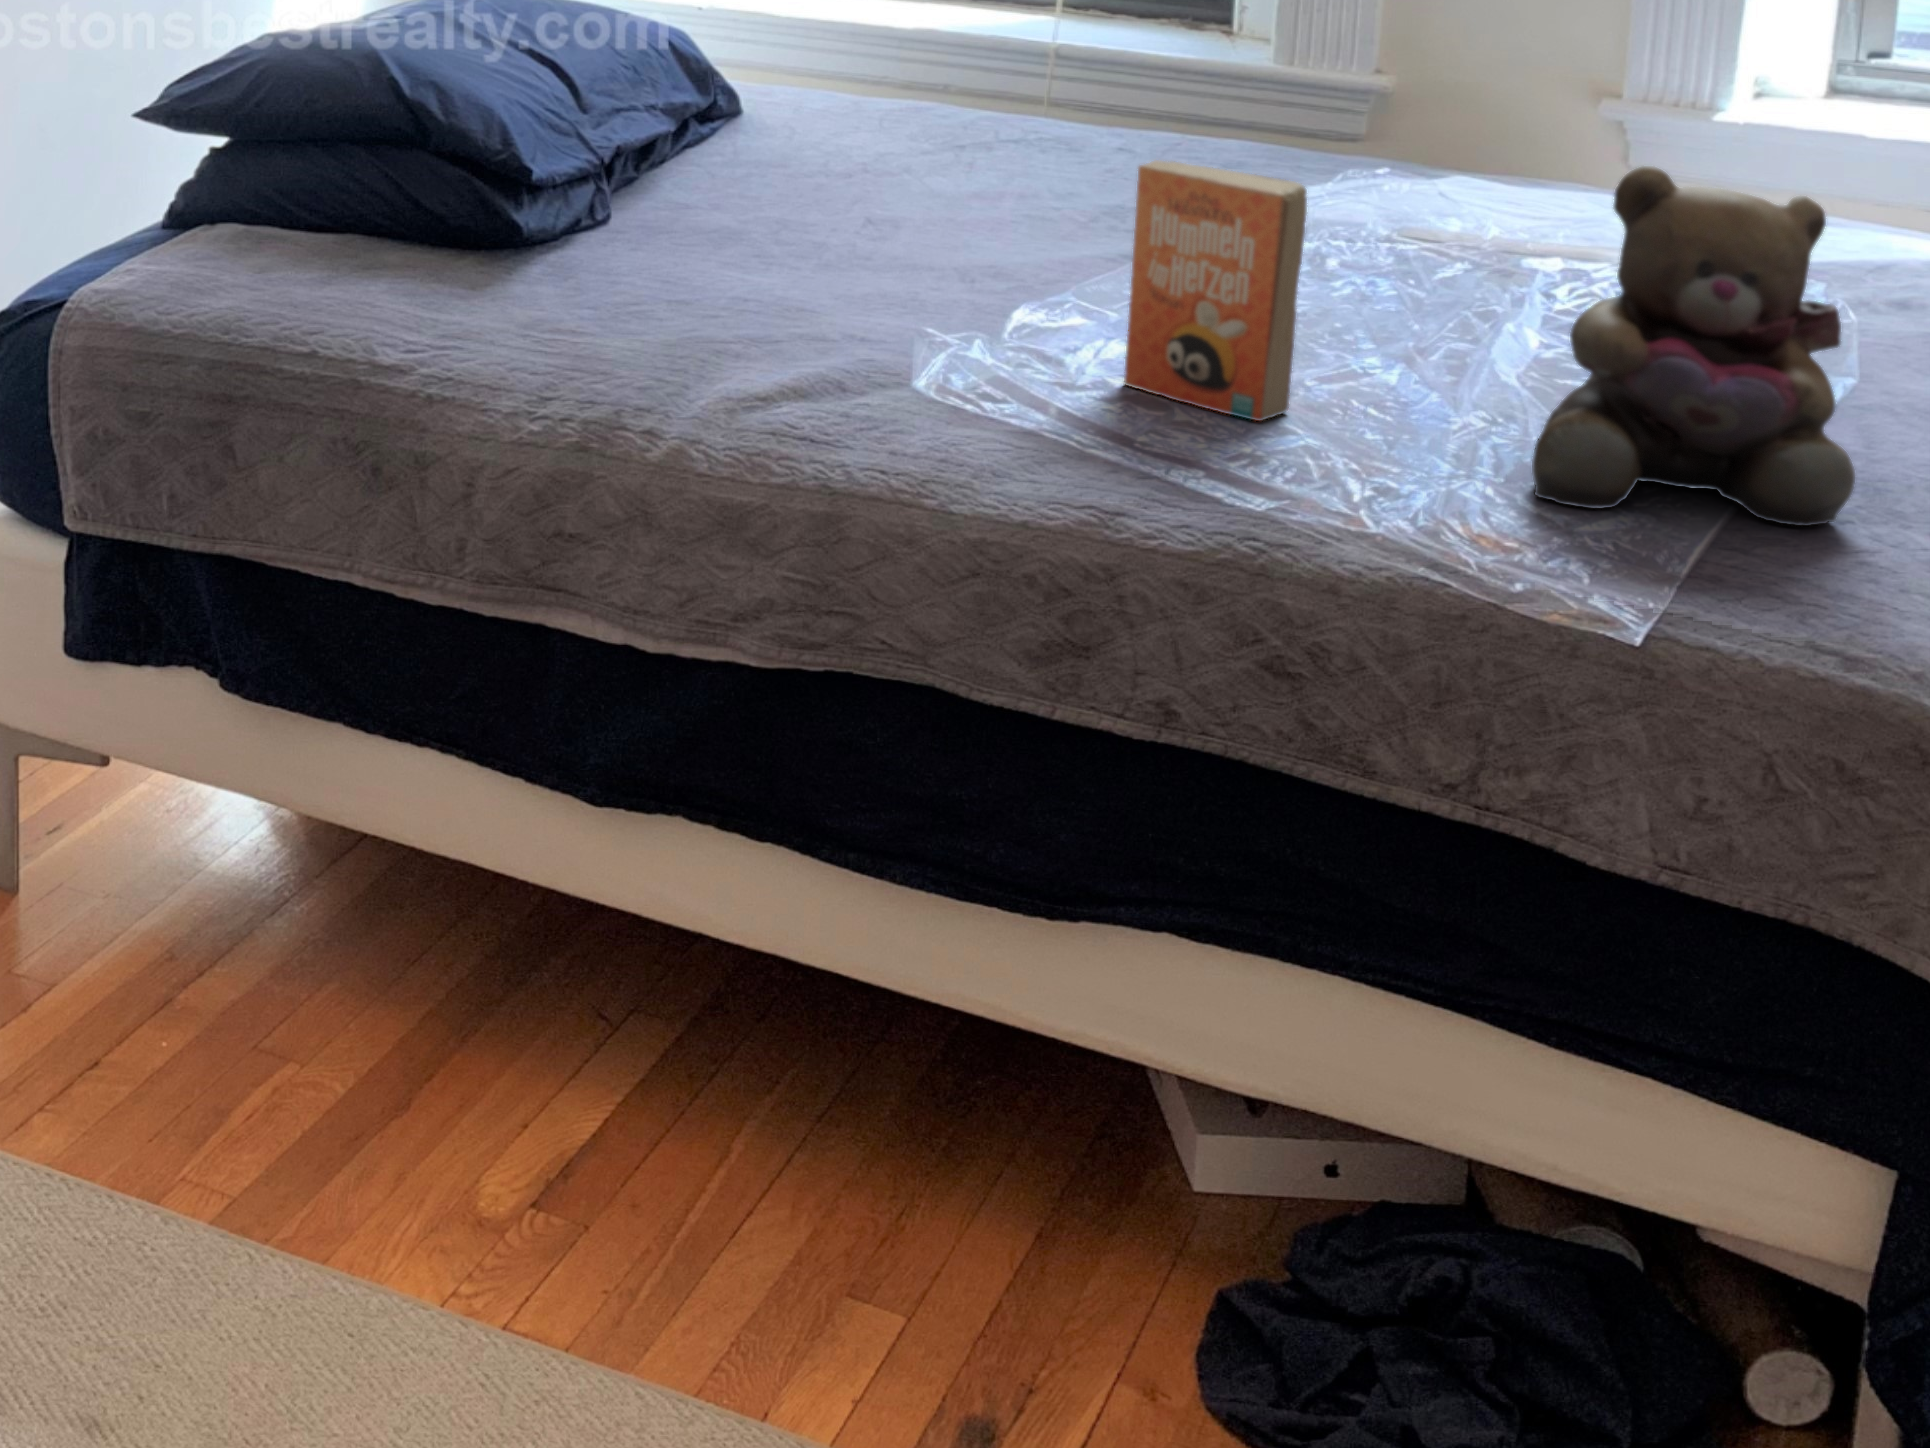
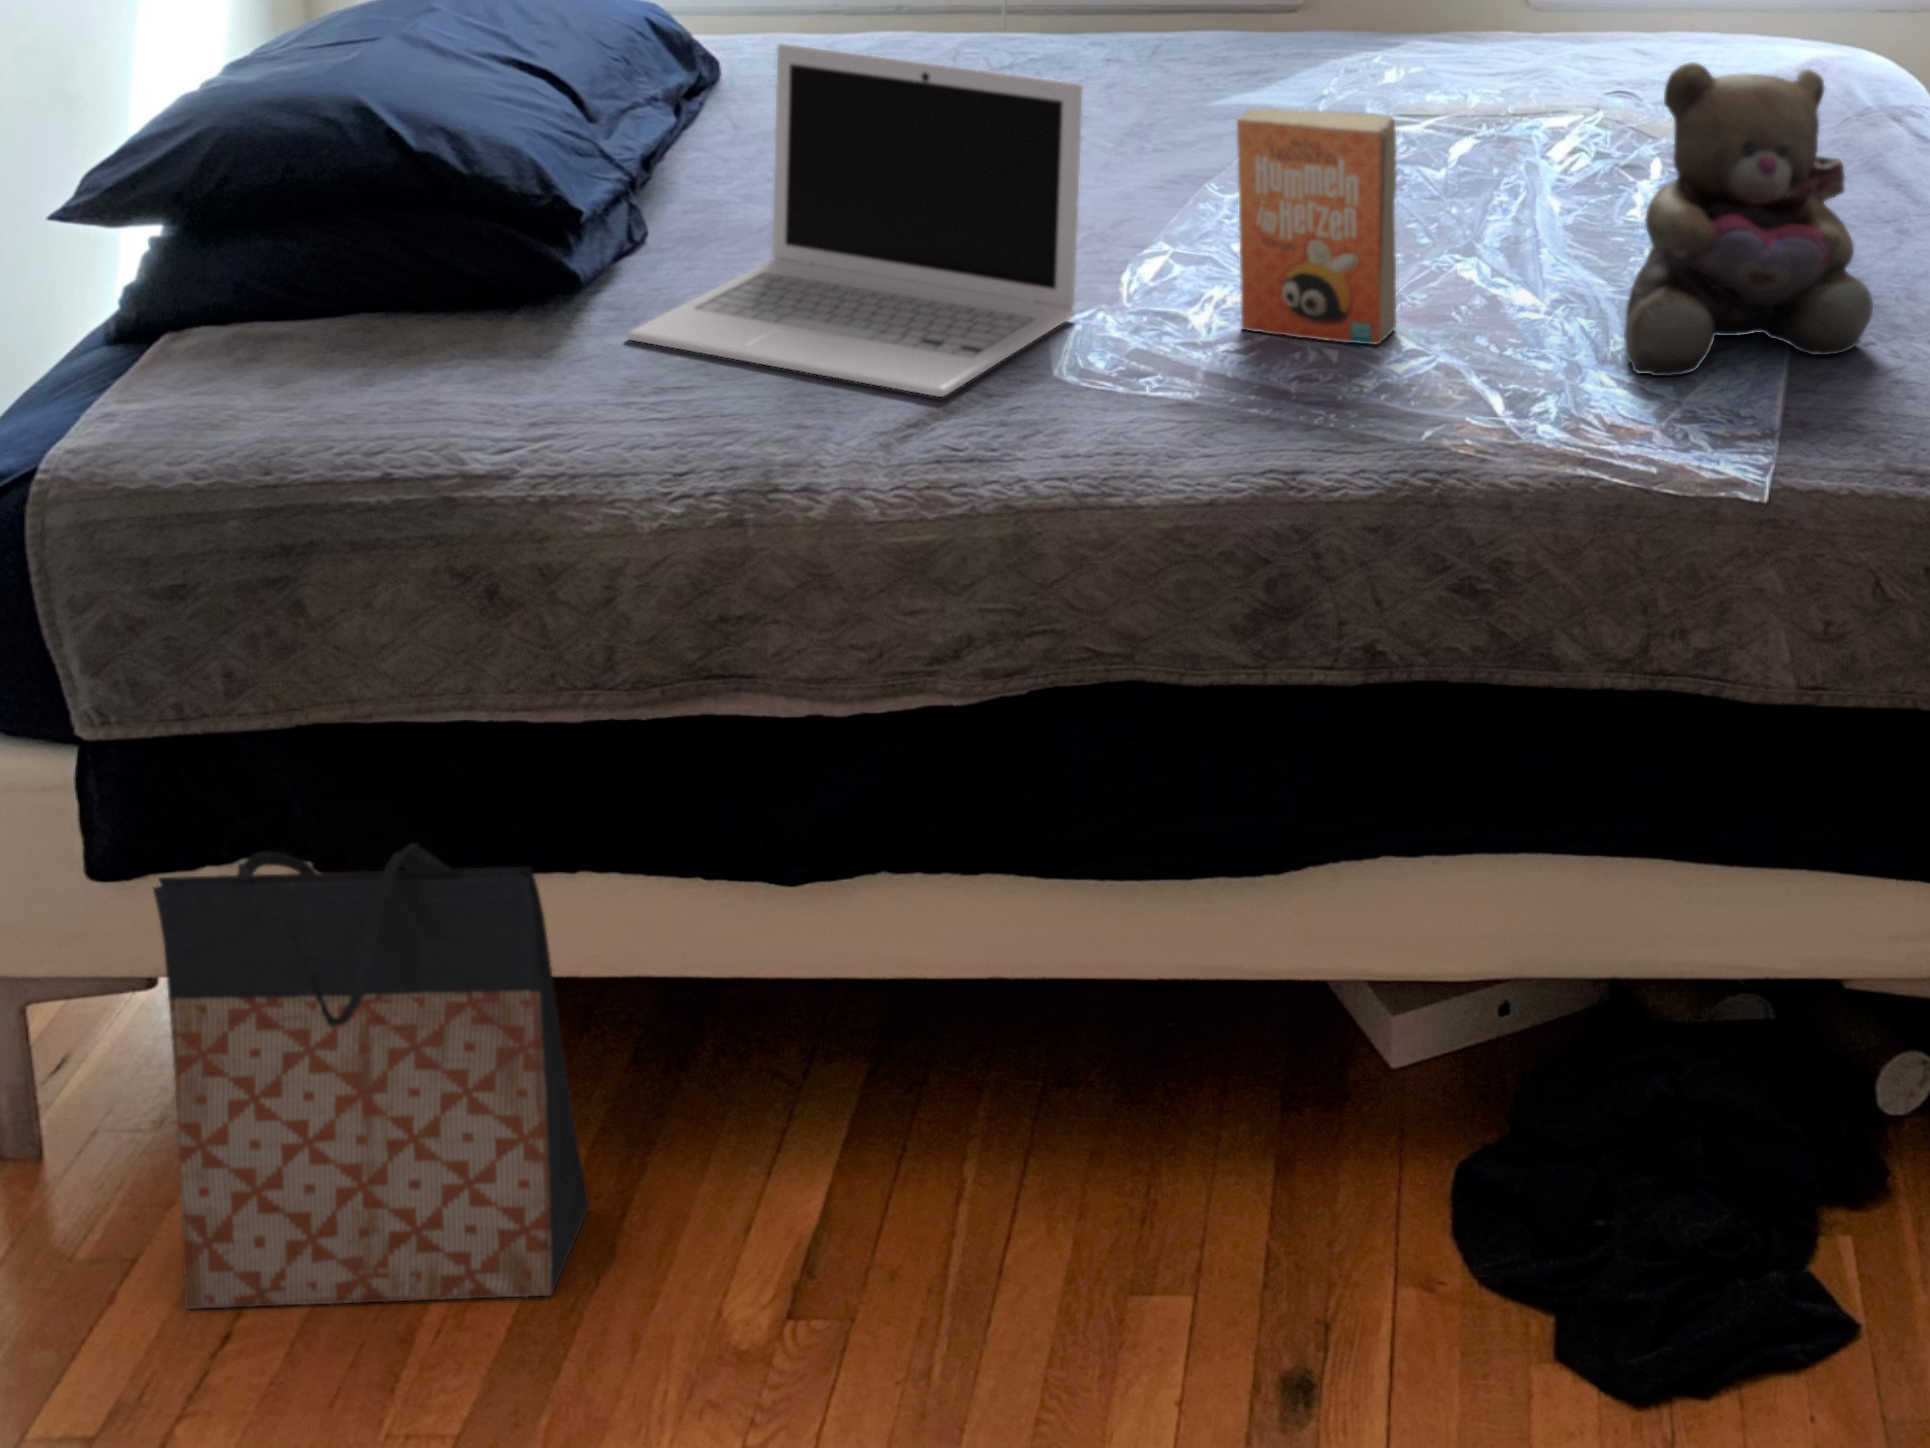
laptop: none [553,52,996,382] -> present [627,44,1083,397]
bag: none [75,647,399,1108] -> present [153,843,590,1309]

